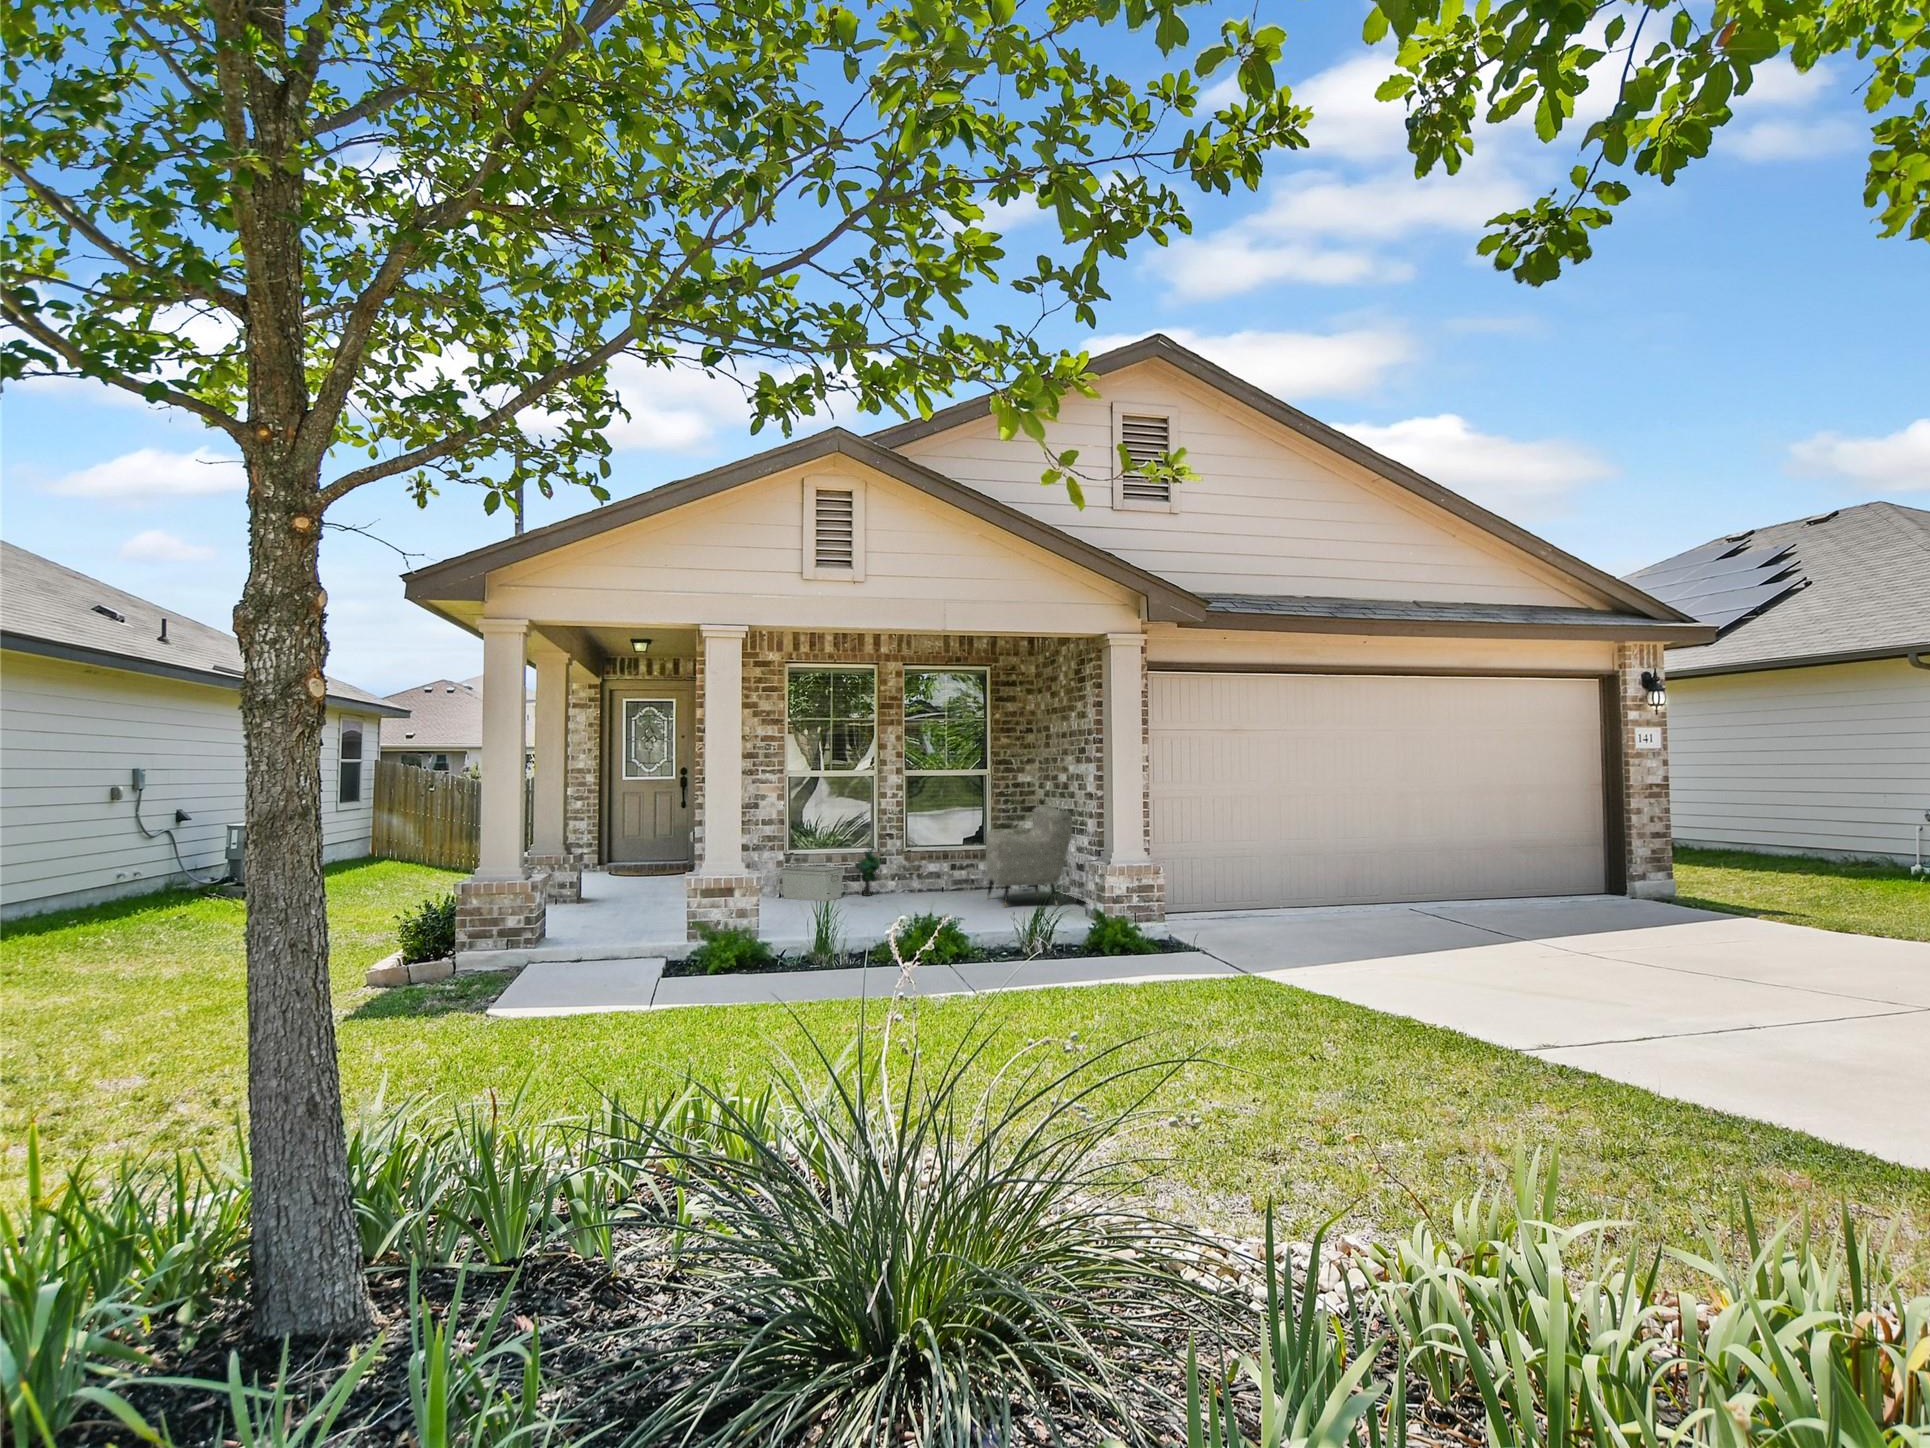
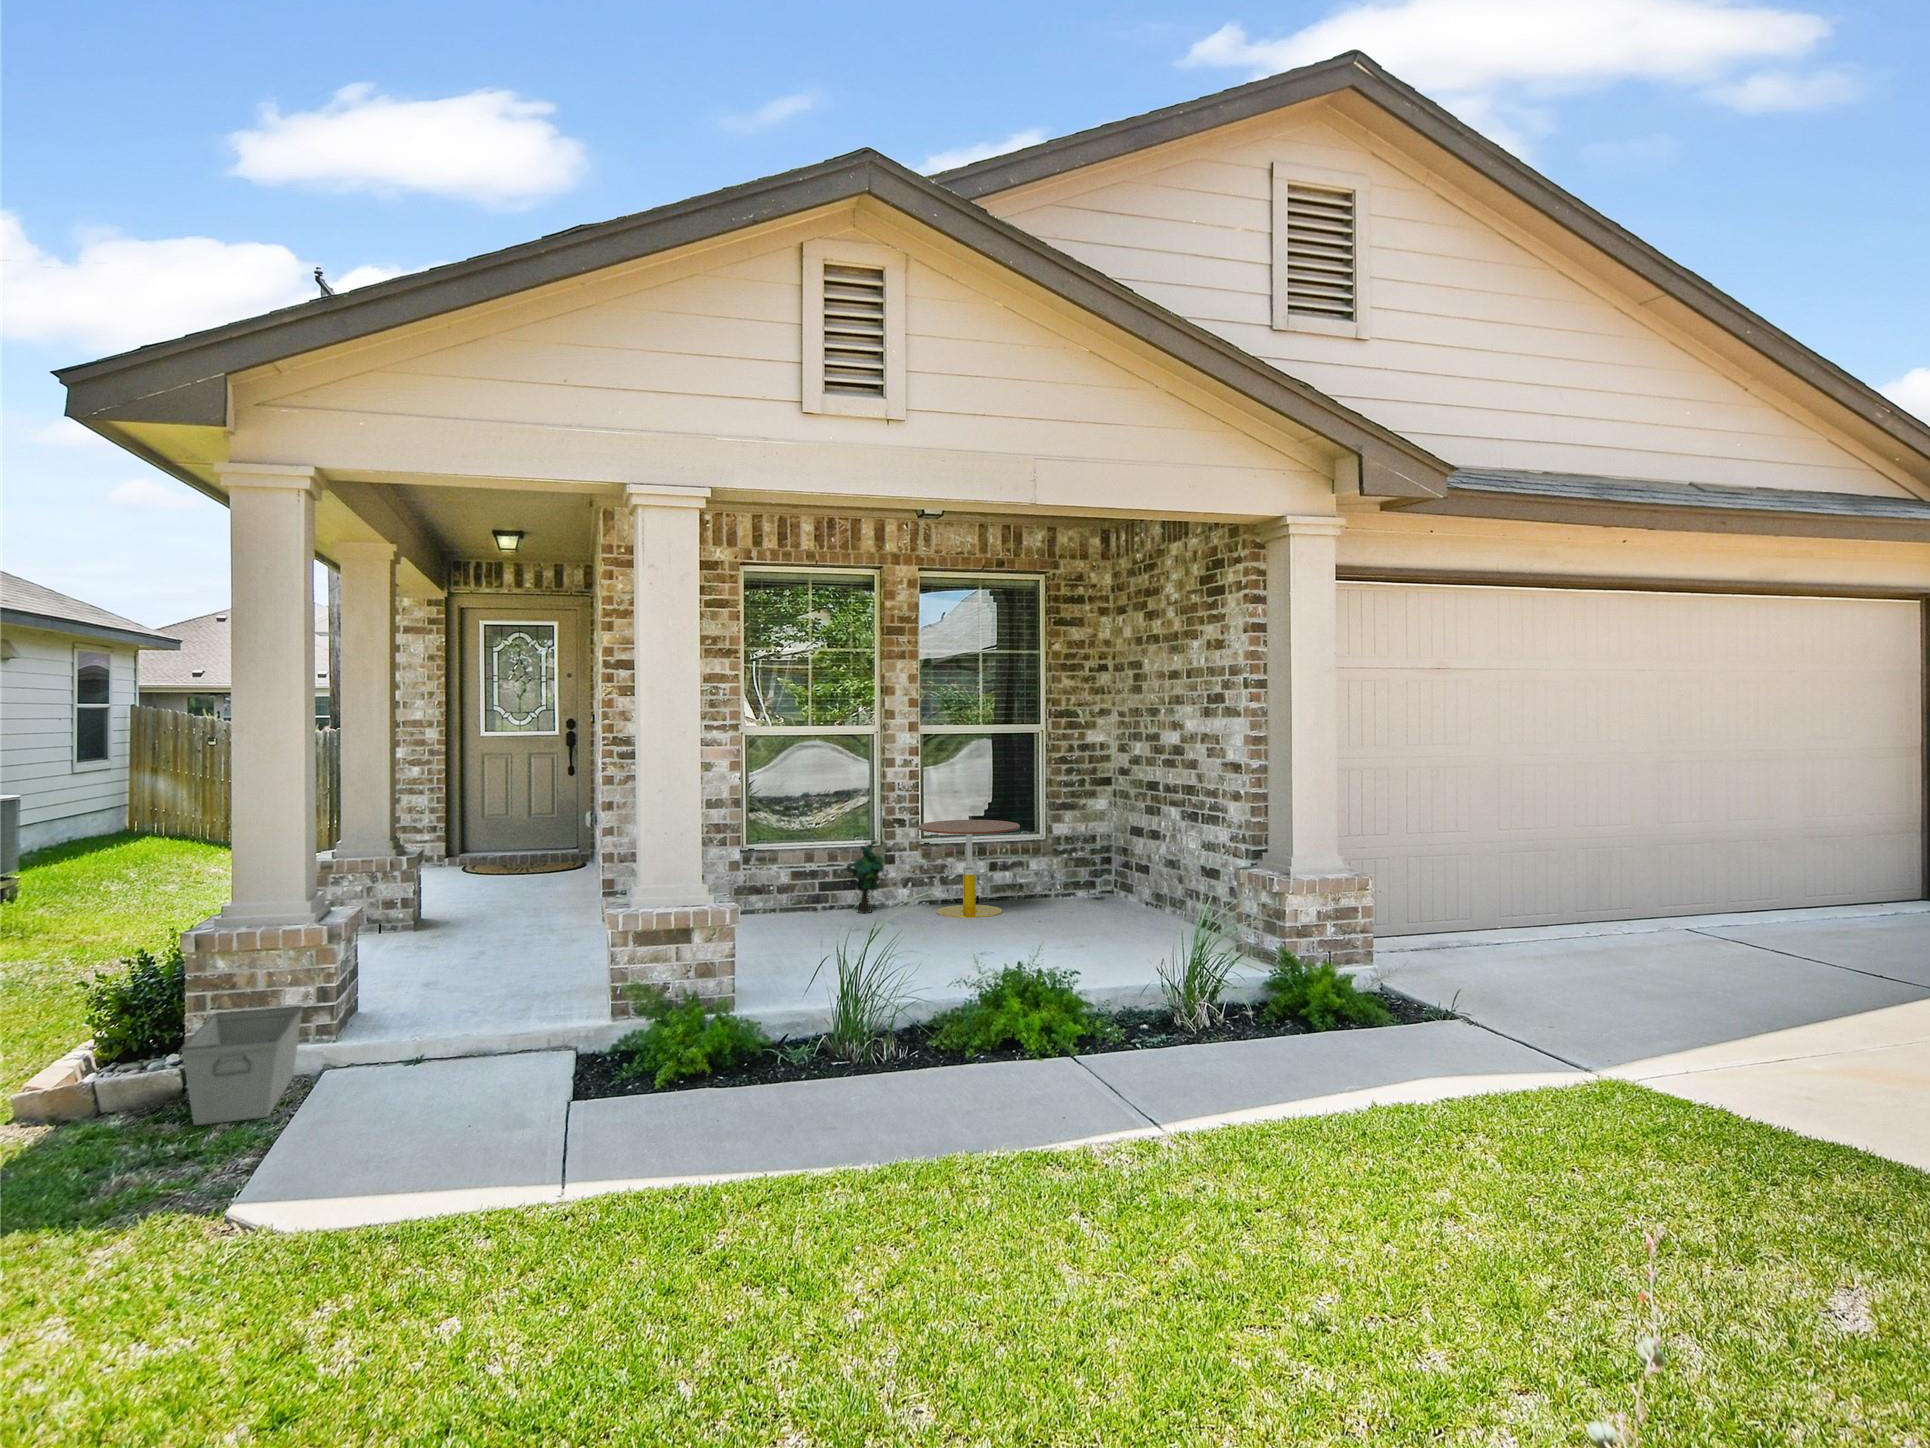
armchair: present [986,807,1072,907] -> none [1048,780,1188,936]
side table: none [902,834,970,899] -> present [918,820,1020,918]
storage bin: present [781,865,843,901] -> present [181,1006,303,1125]

